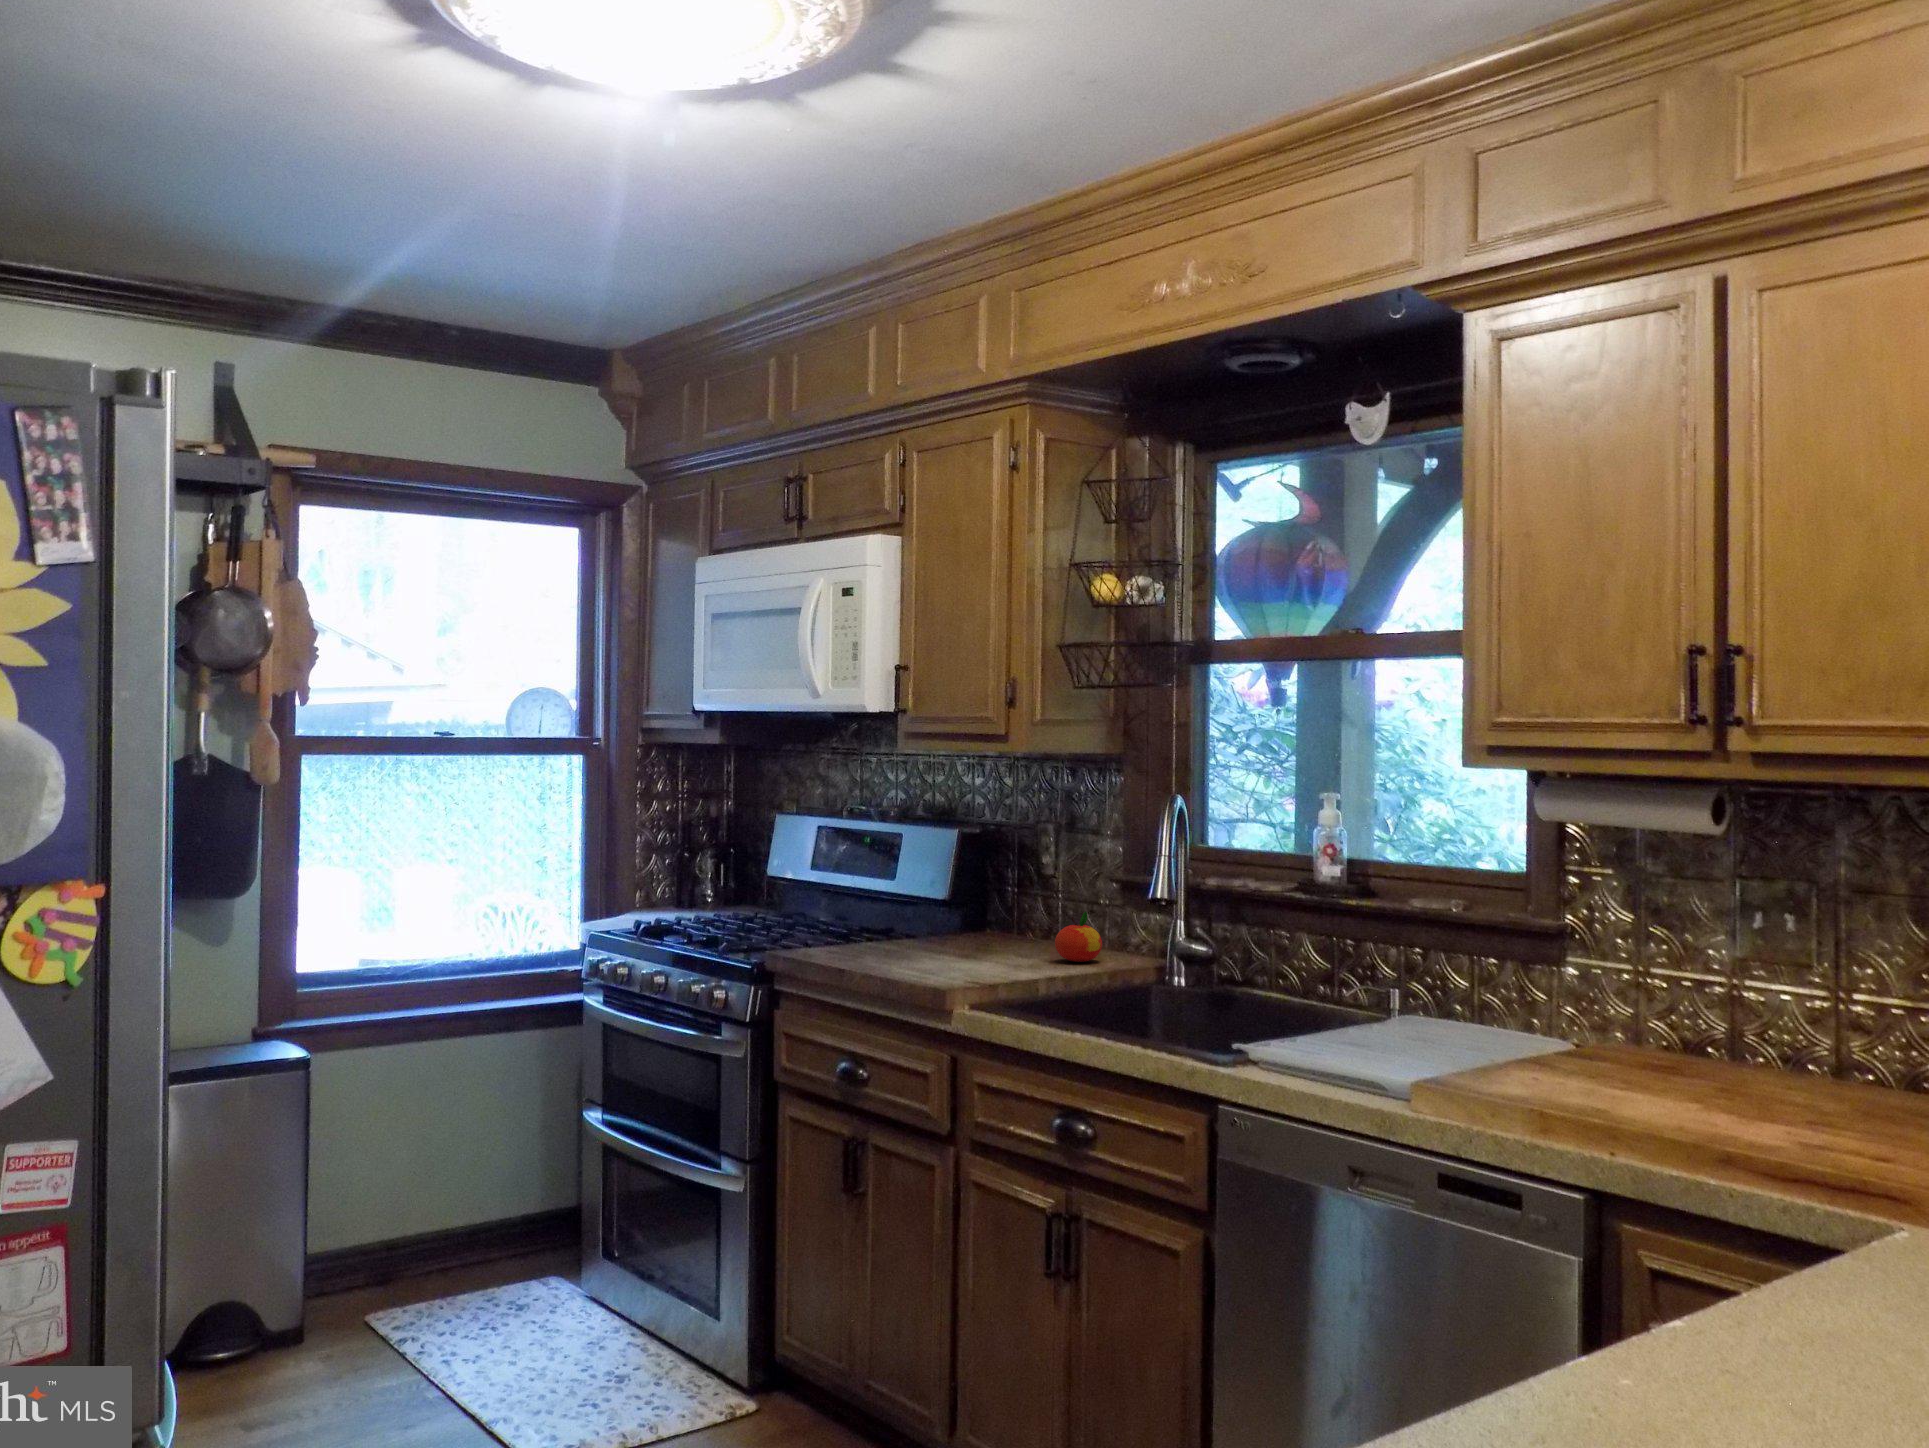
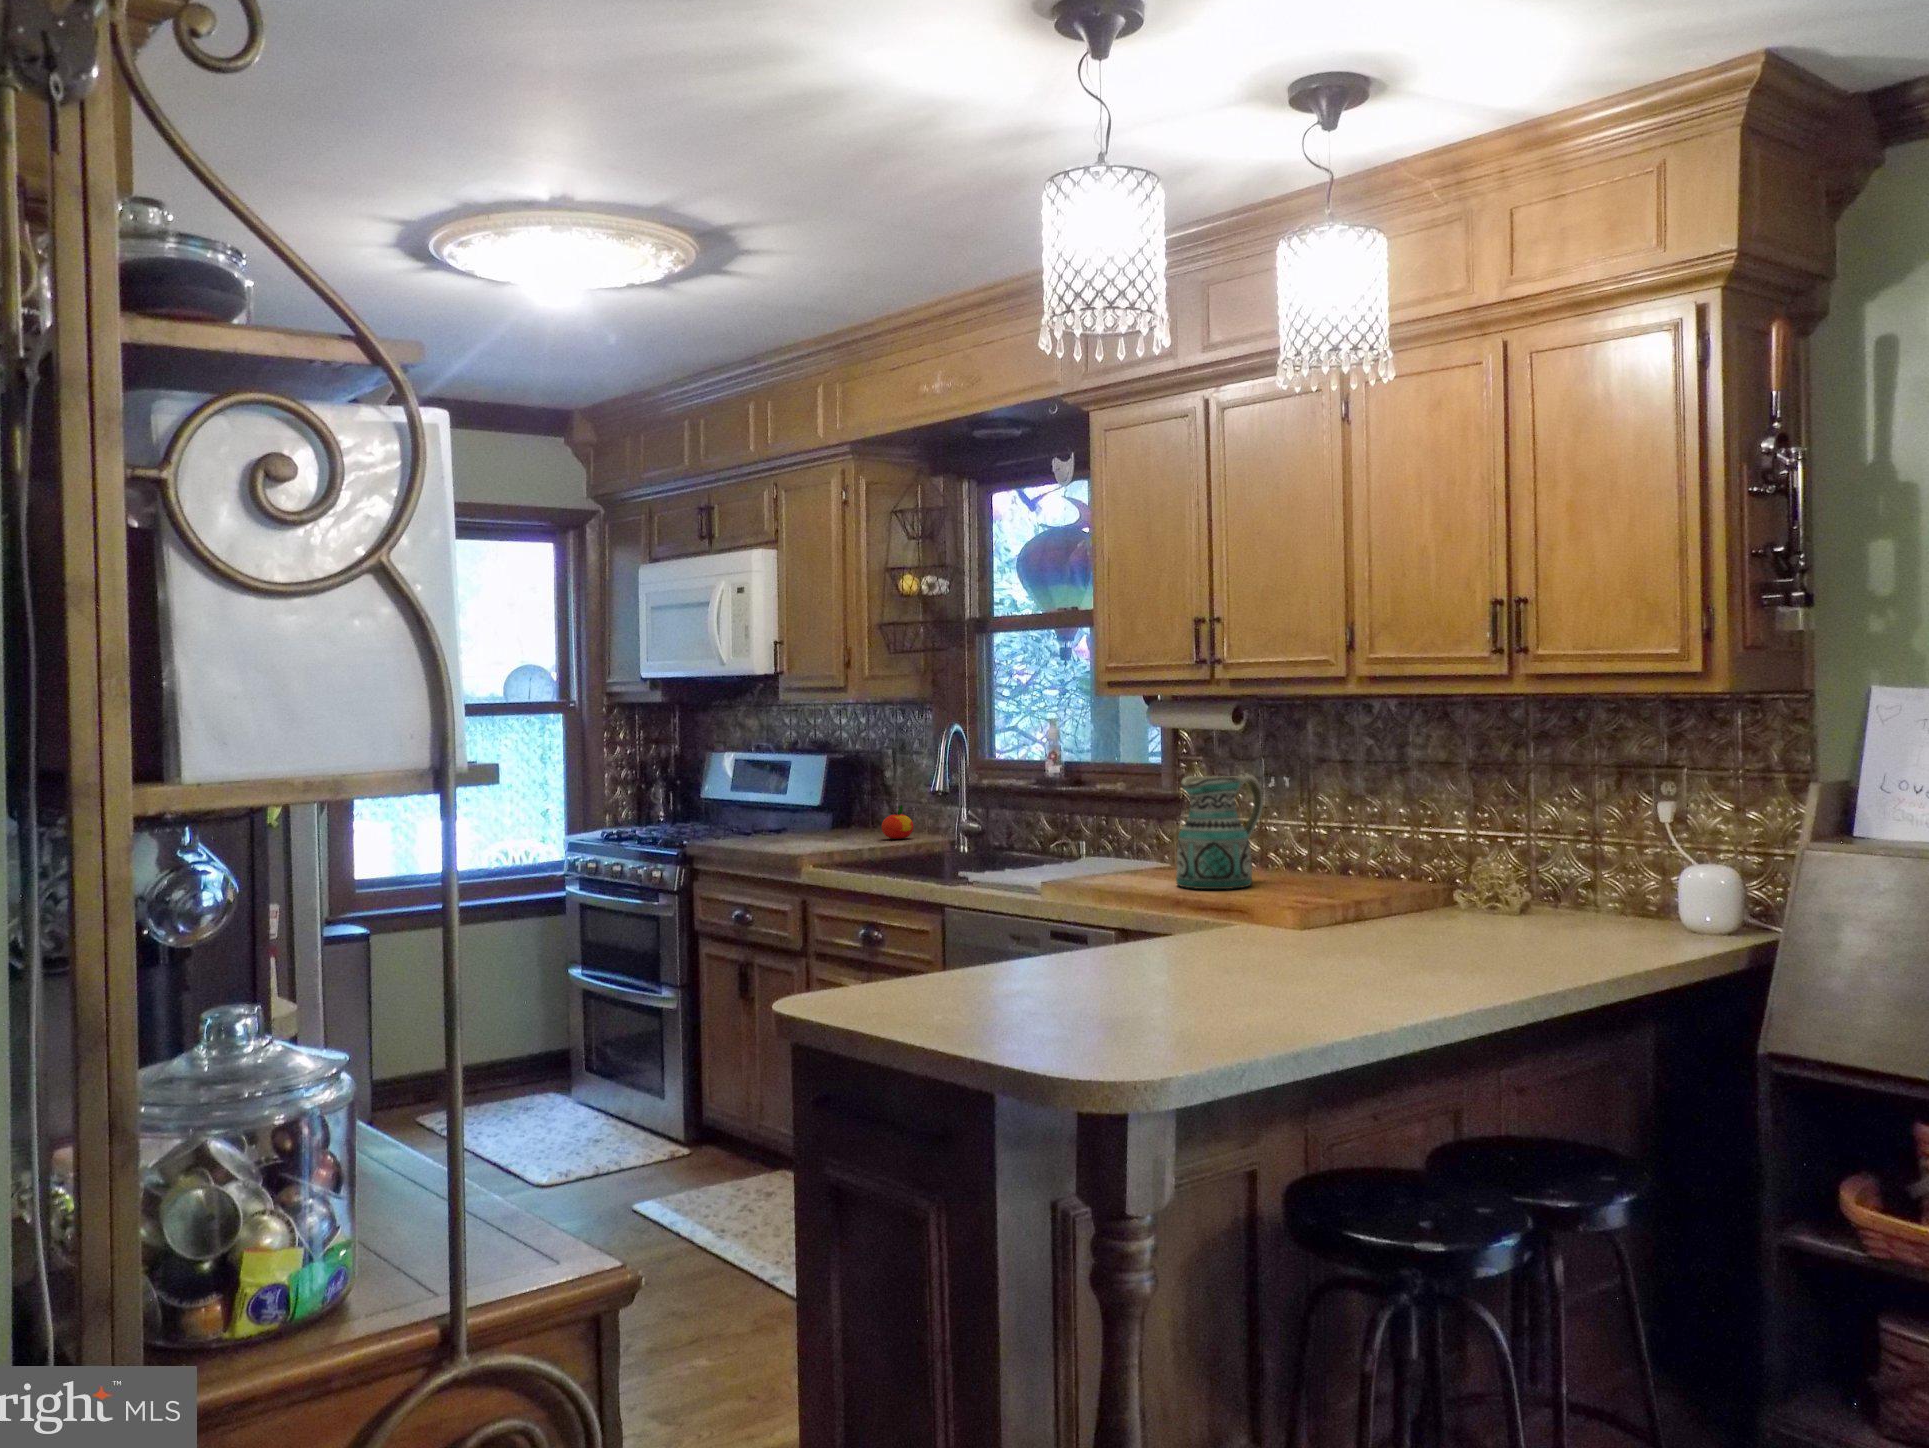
ceramic pitcher: none [1638,909,1781,1114] -> present [1176,773,1263,889]

